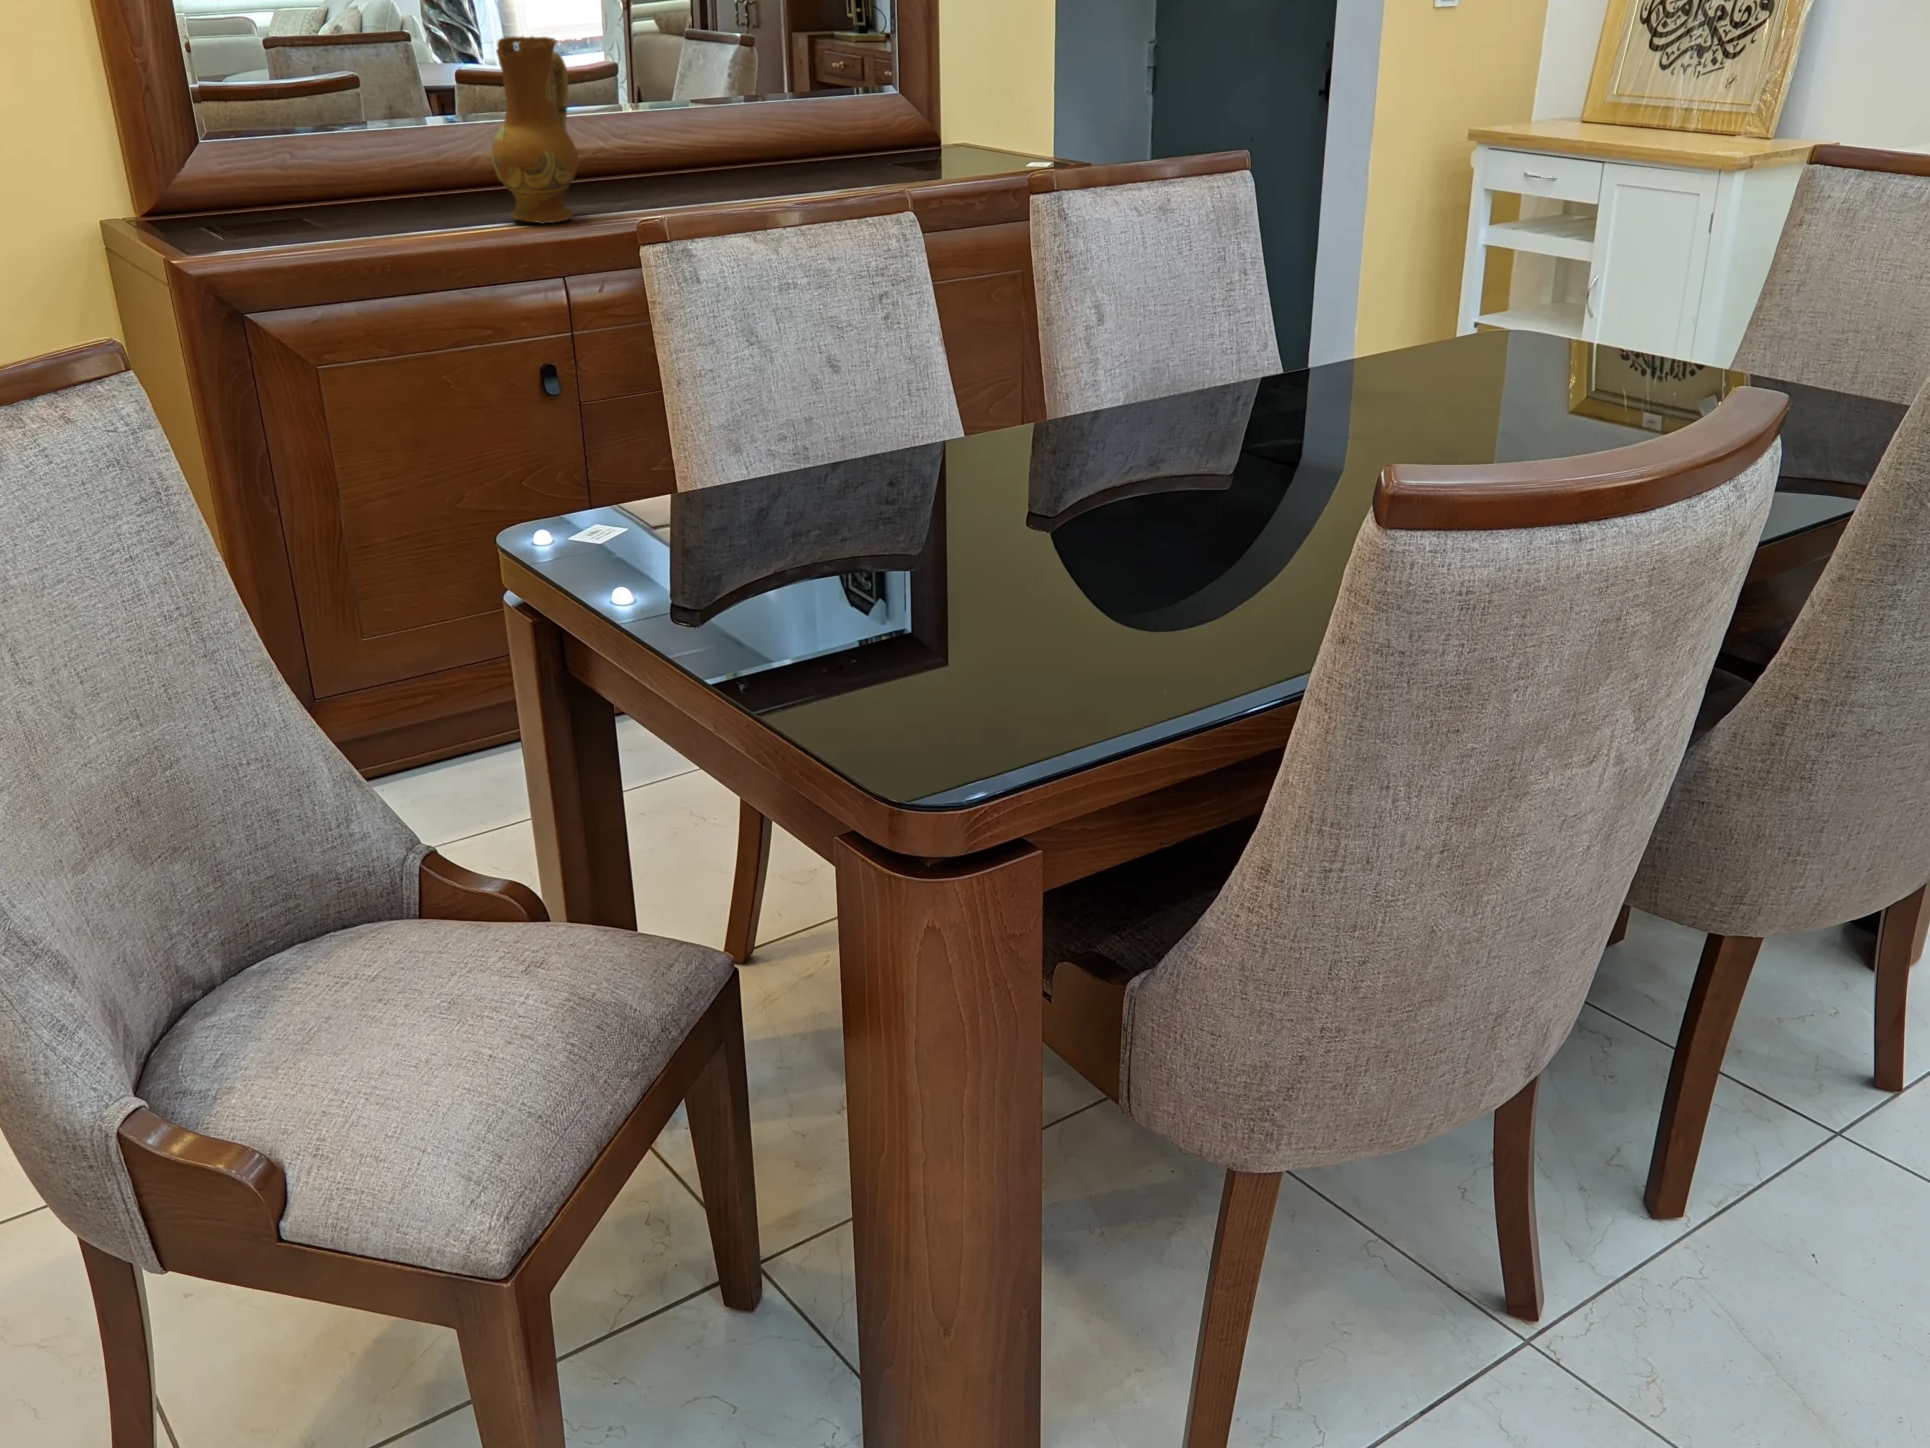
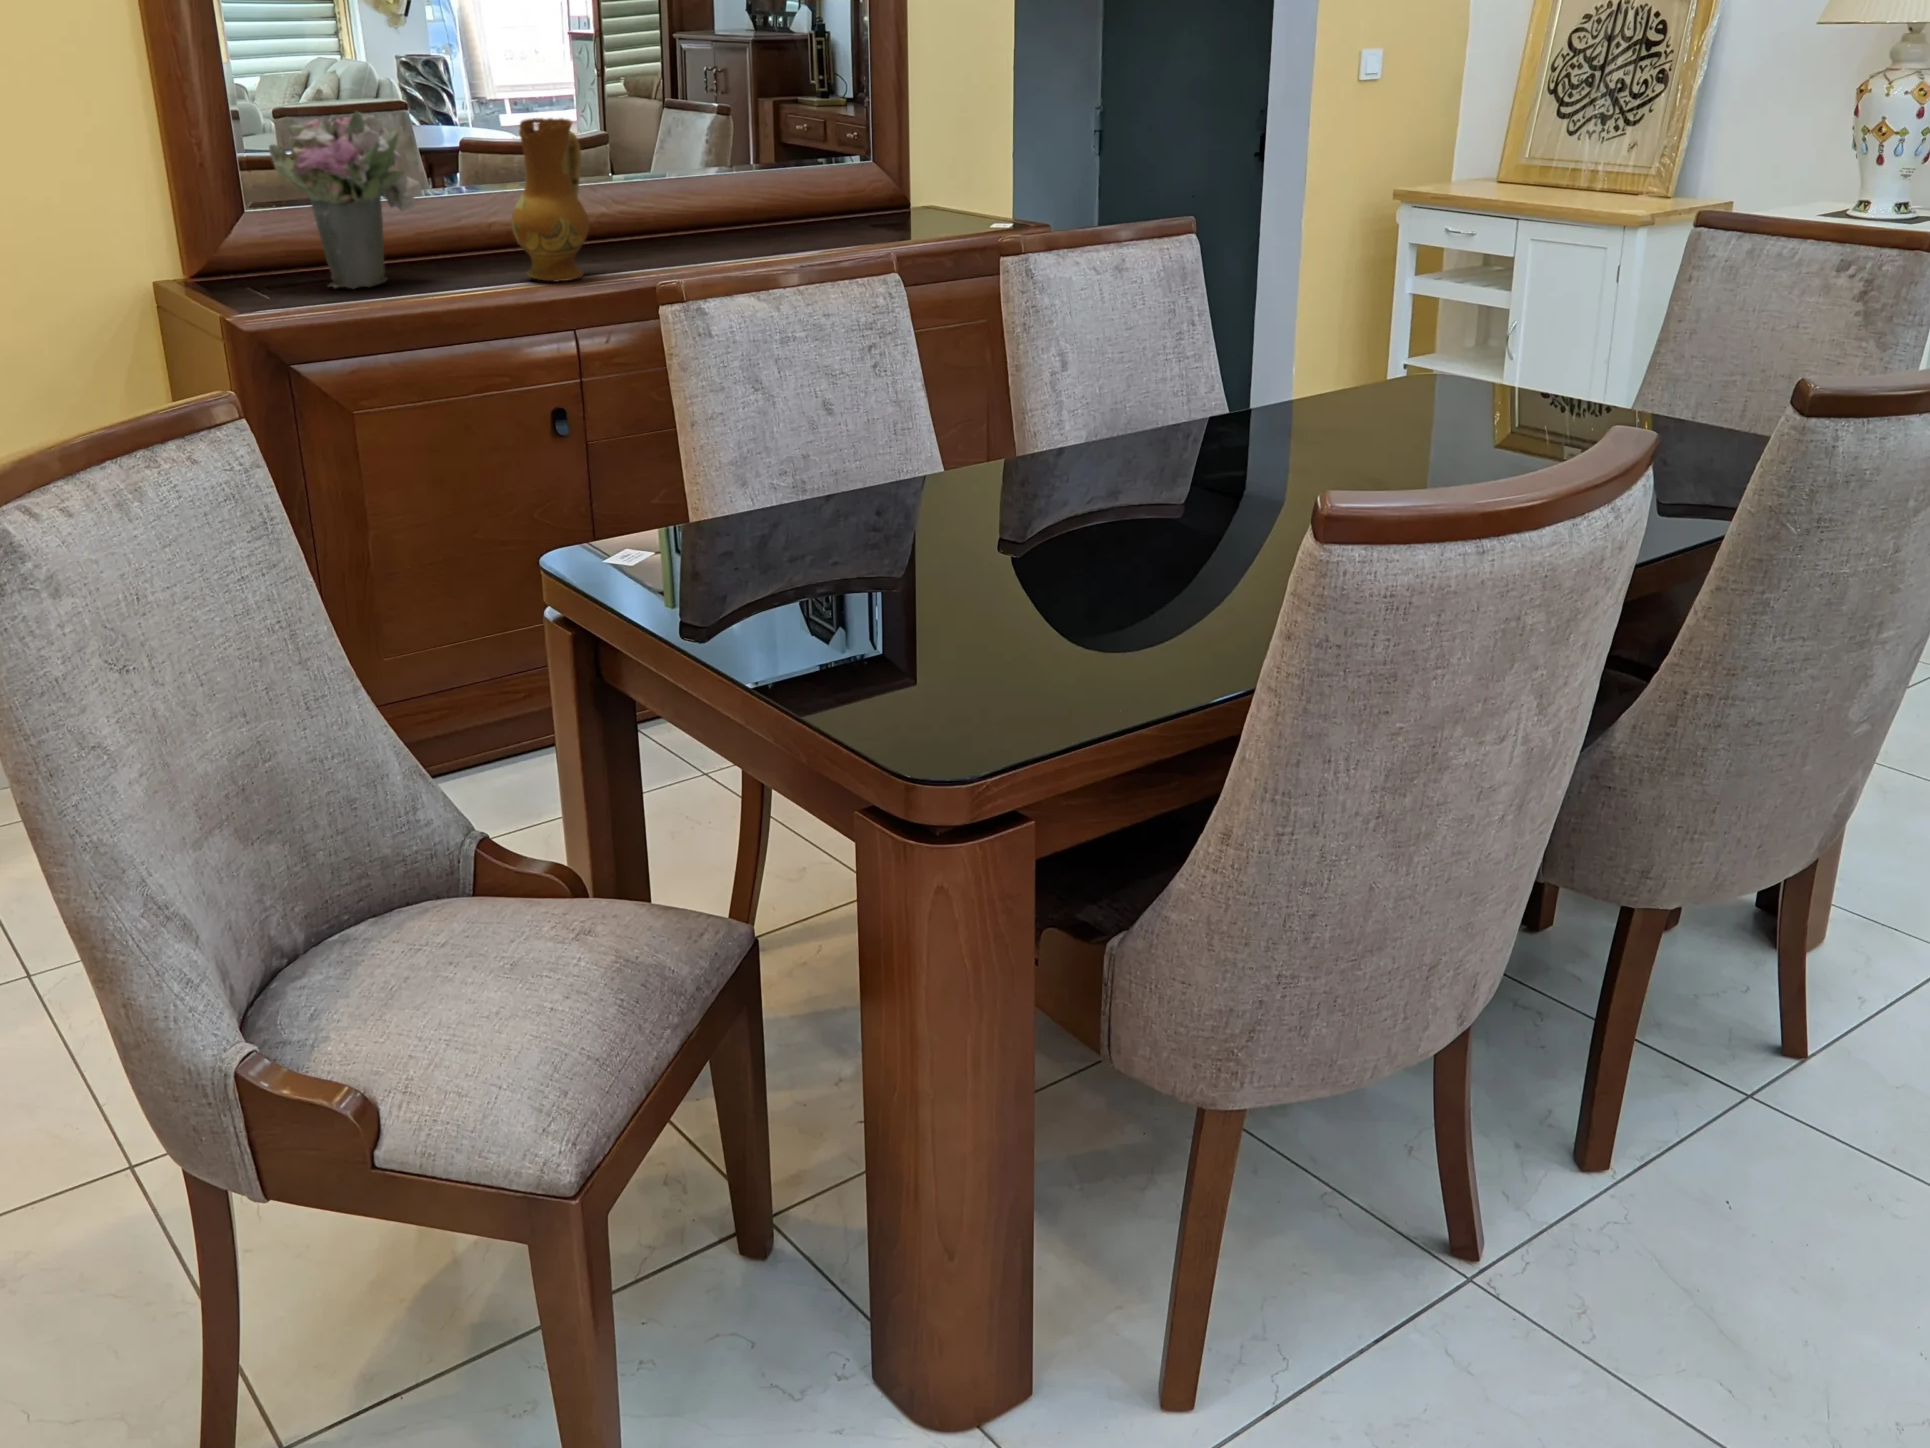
flower bouquet: none [216,26,392,230] -> present [269,112,422,288]

